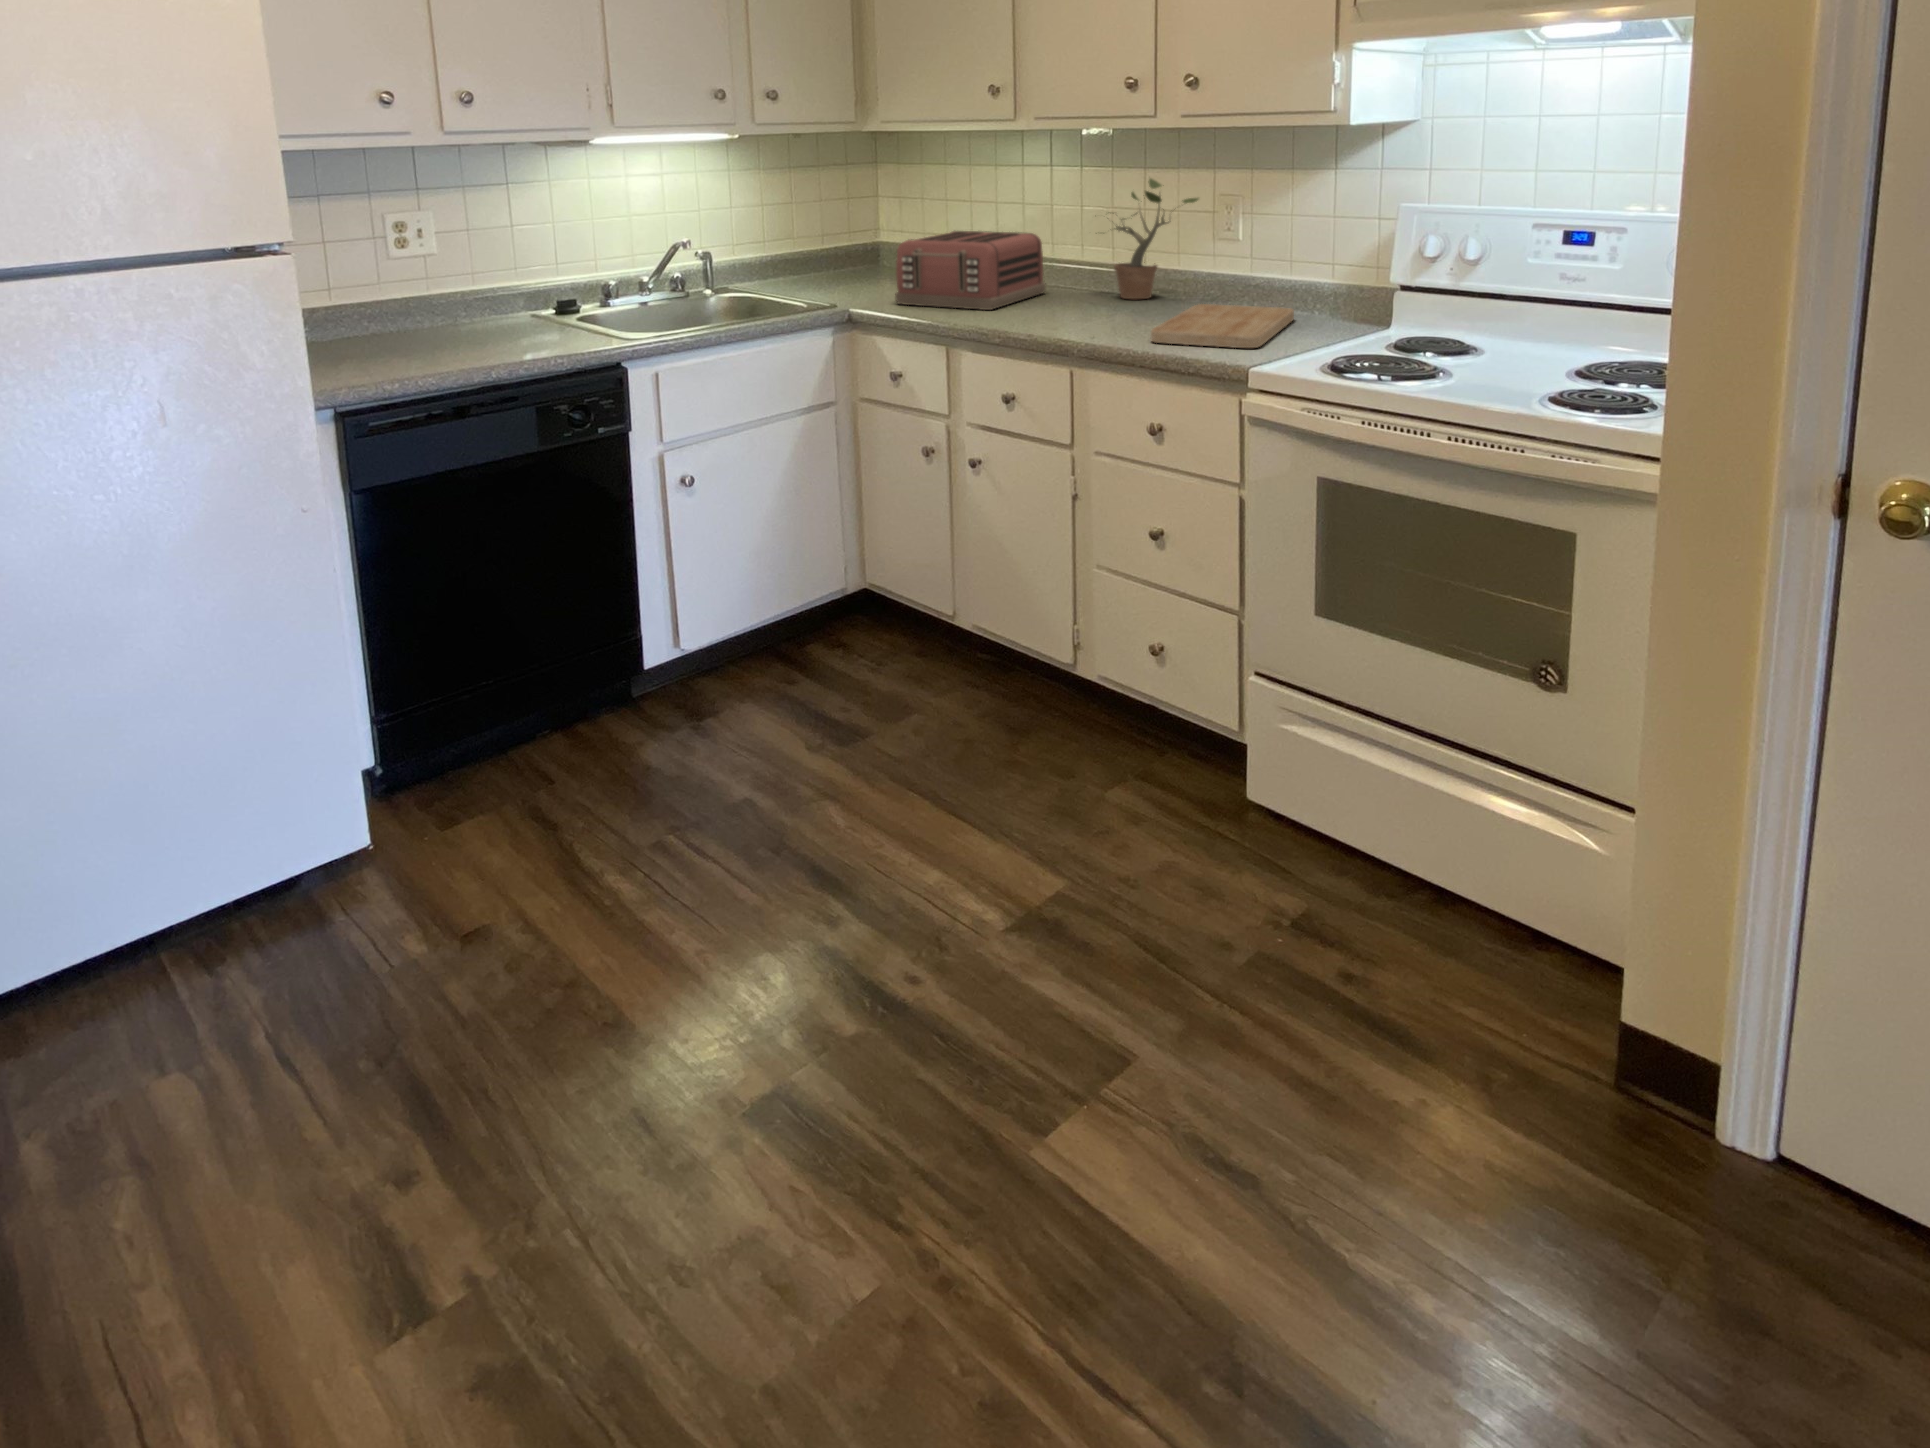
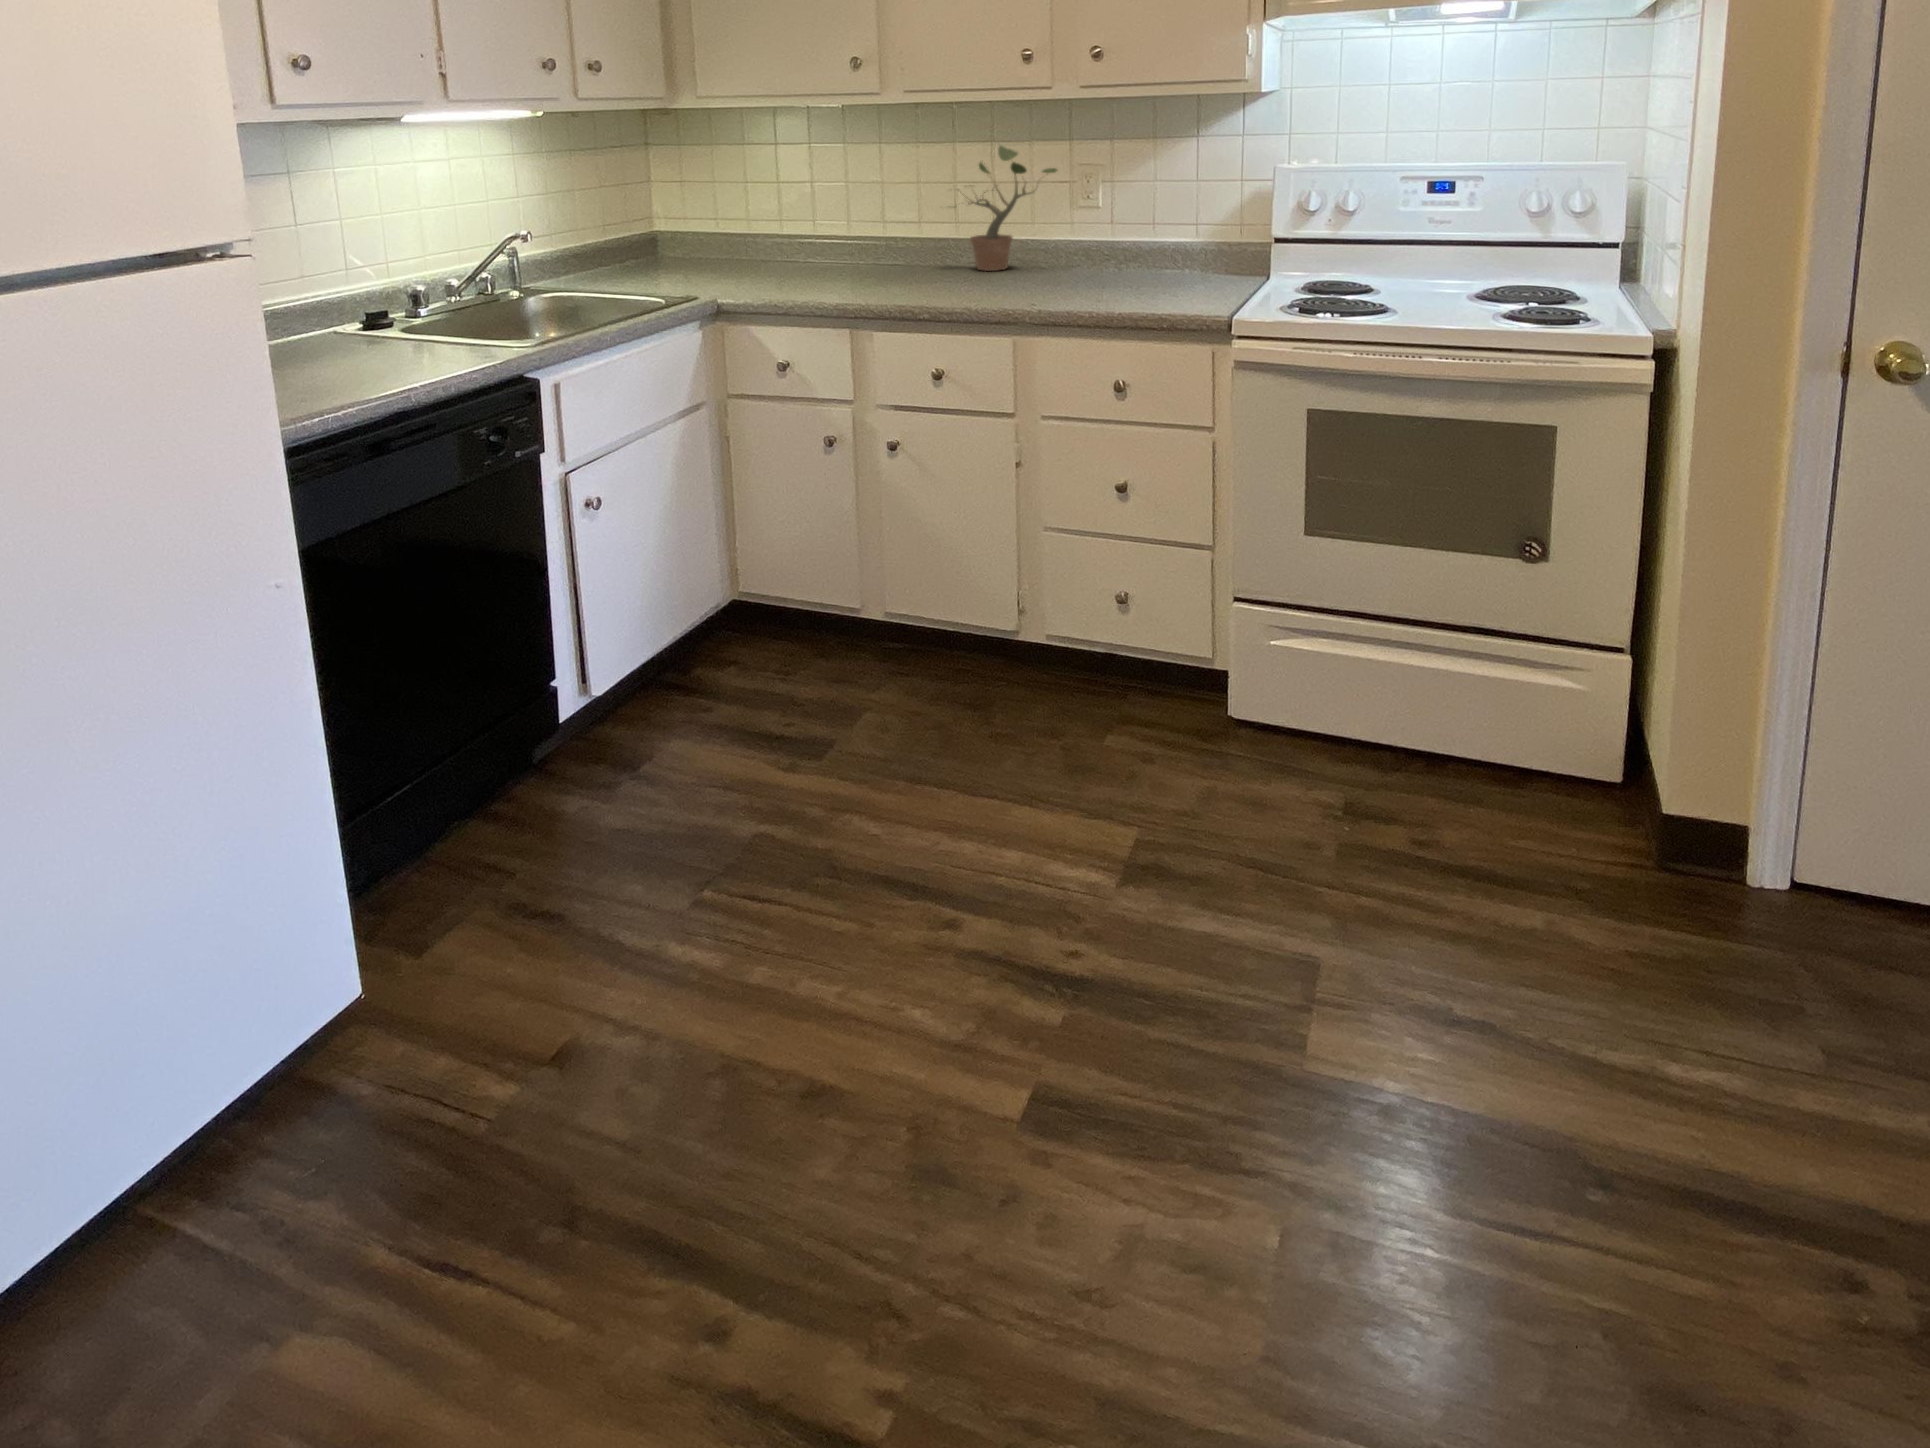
toaster: present [895,231,1046,310] -> none [761,210,896,290]
cutting board: present [1151,304,1294,348] -> none [1082,267,1198,304]

